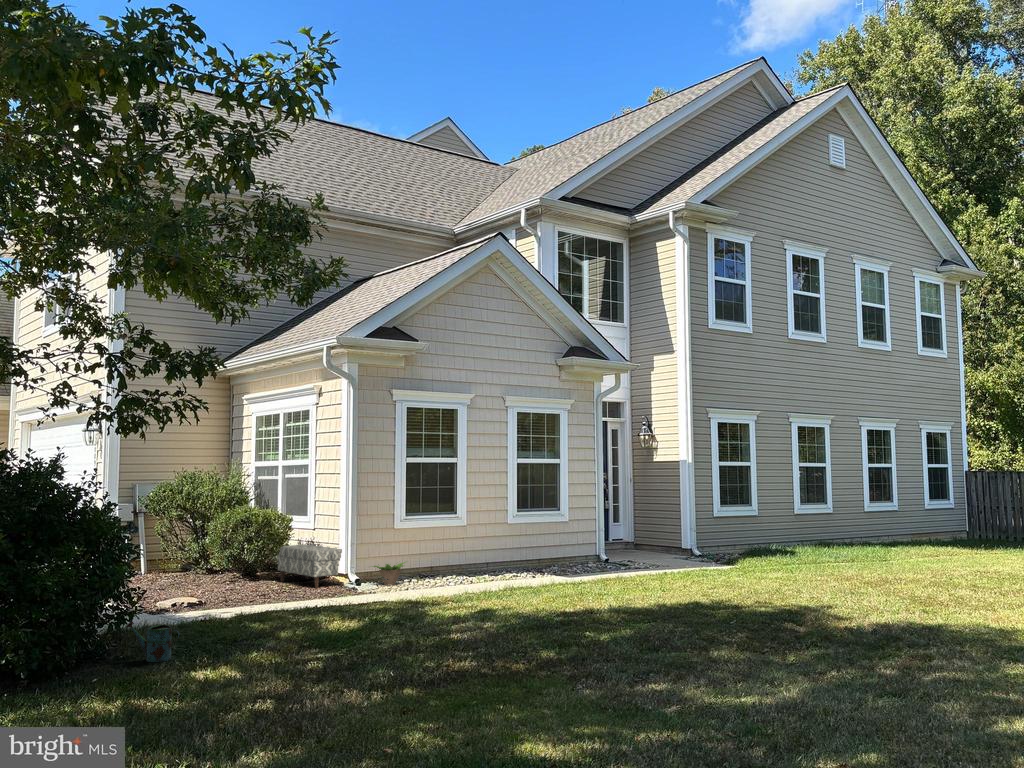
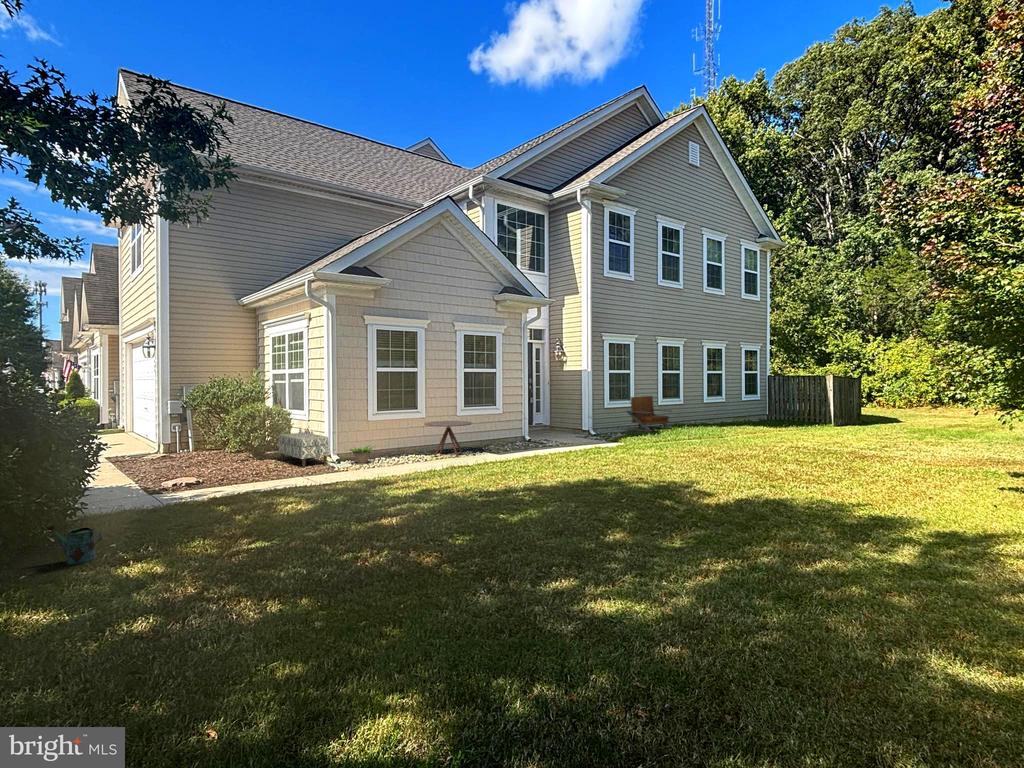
lounge chair: none [744,500,814,552] -> present [626,396,672,432]
round table: none [467,531,531,579] -> present [424,421,472,457]

